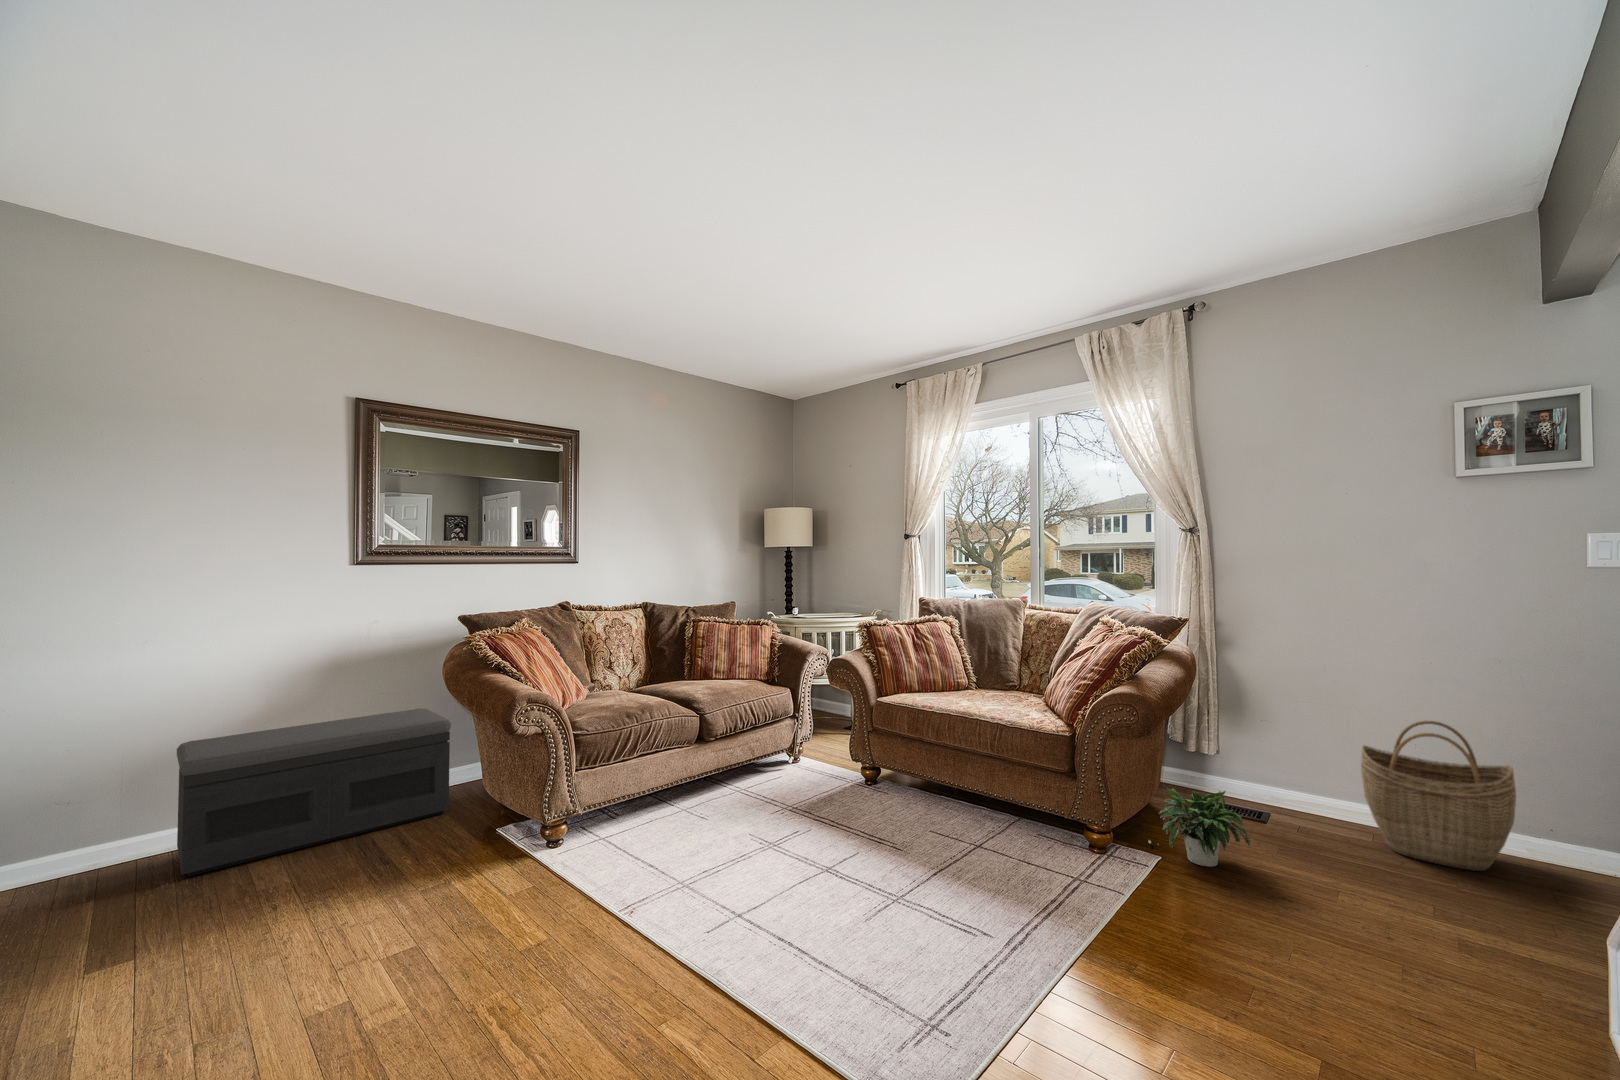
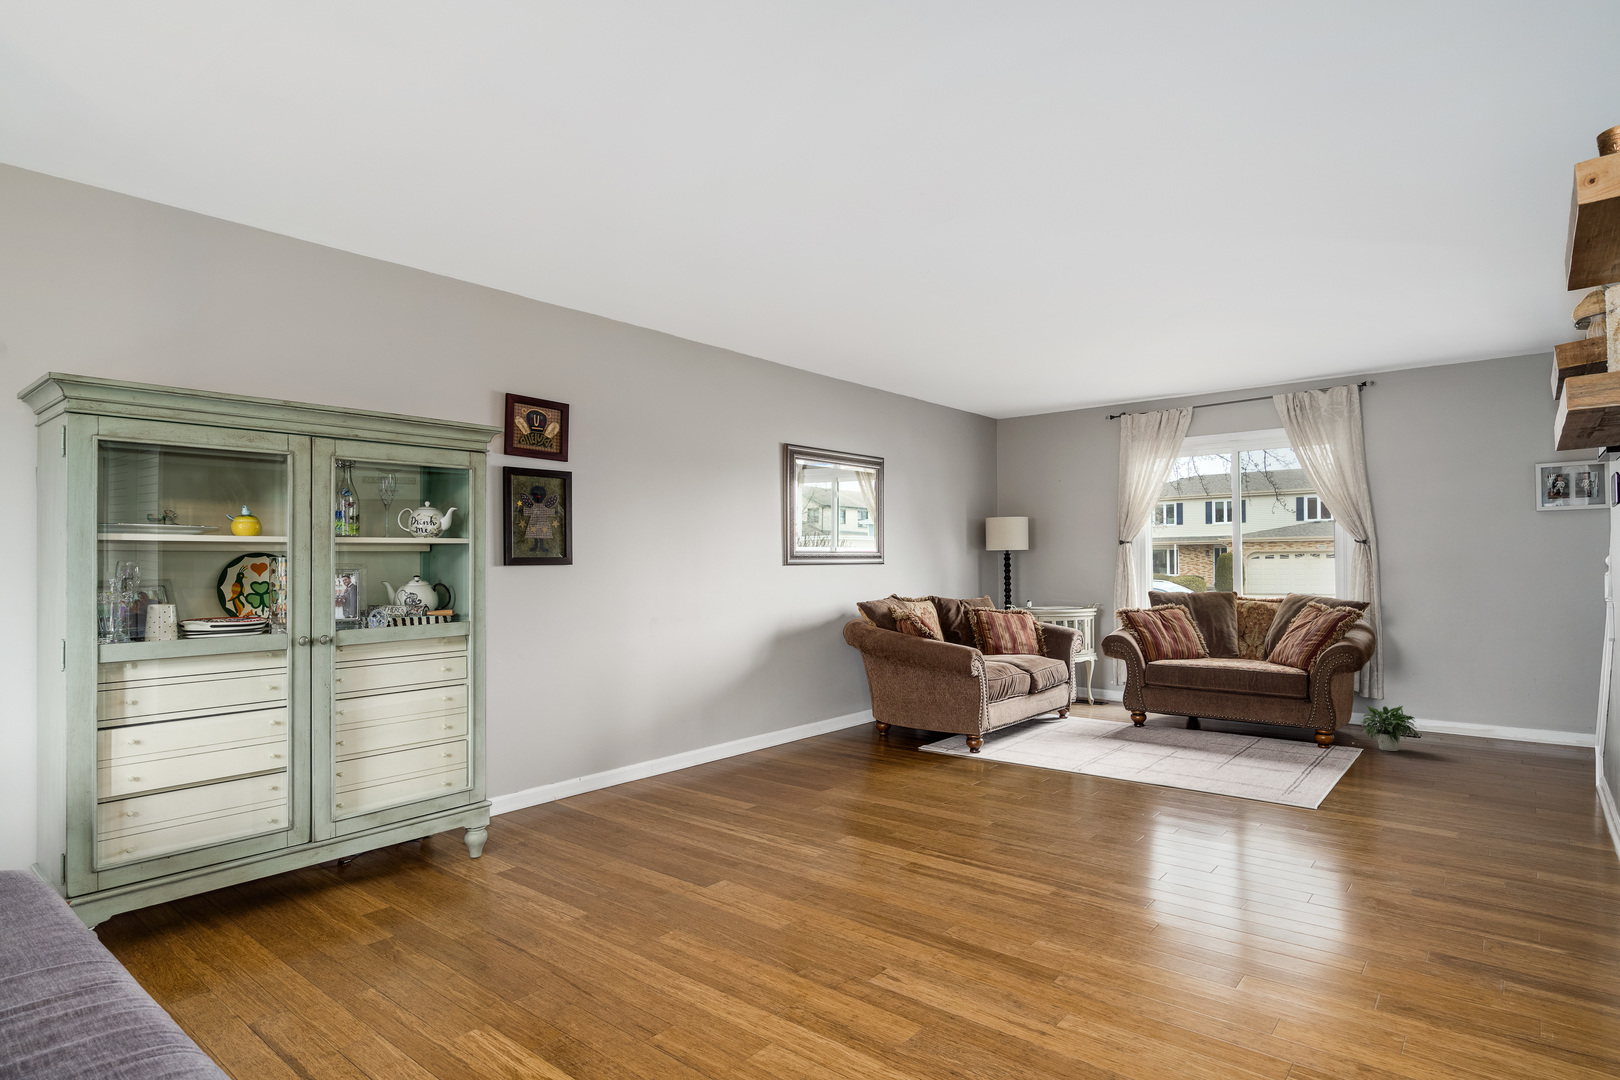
storage bench: present [177,709,451,876] -> none [720,671,862,763]
woven basket: present [1361,721,1516,871] -> none [1481,665,1569,750]

